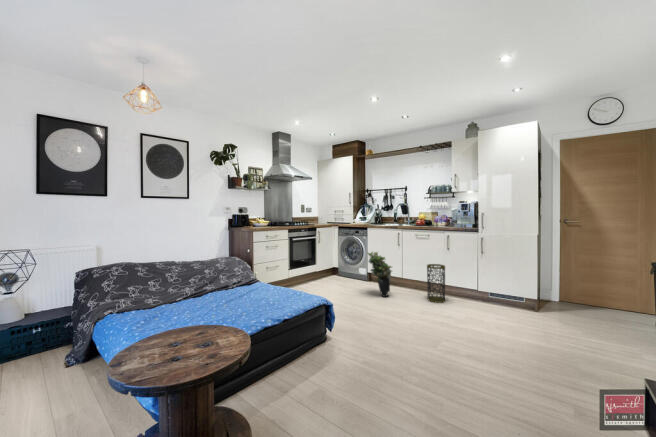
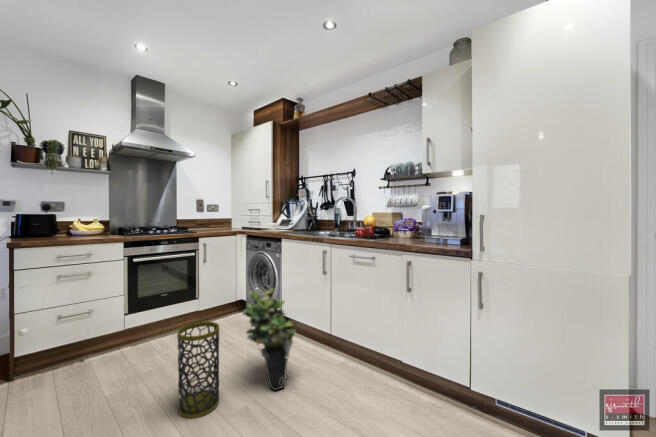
trash can: present [427,264,445,303] -> present [177,322,219,418]

